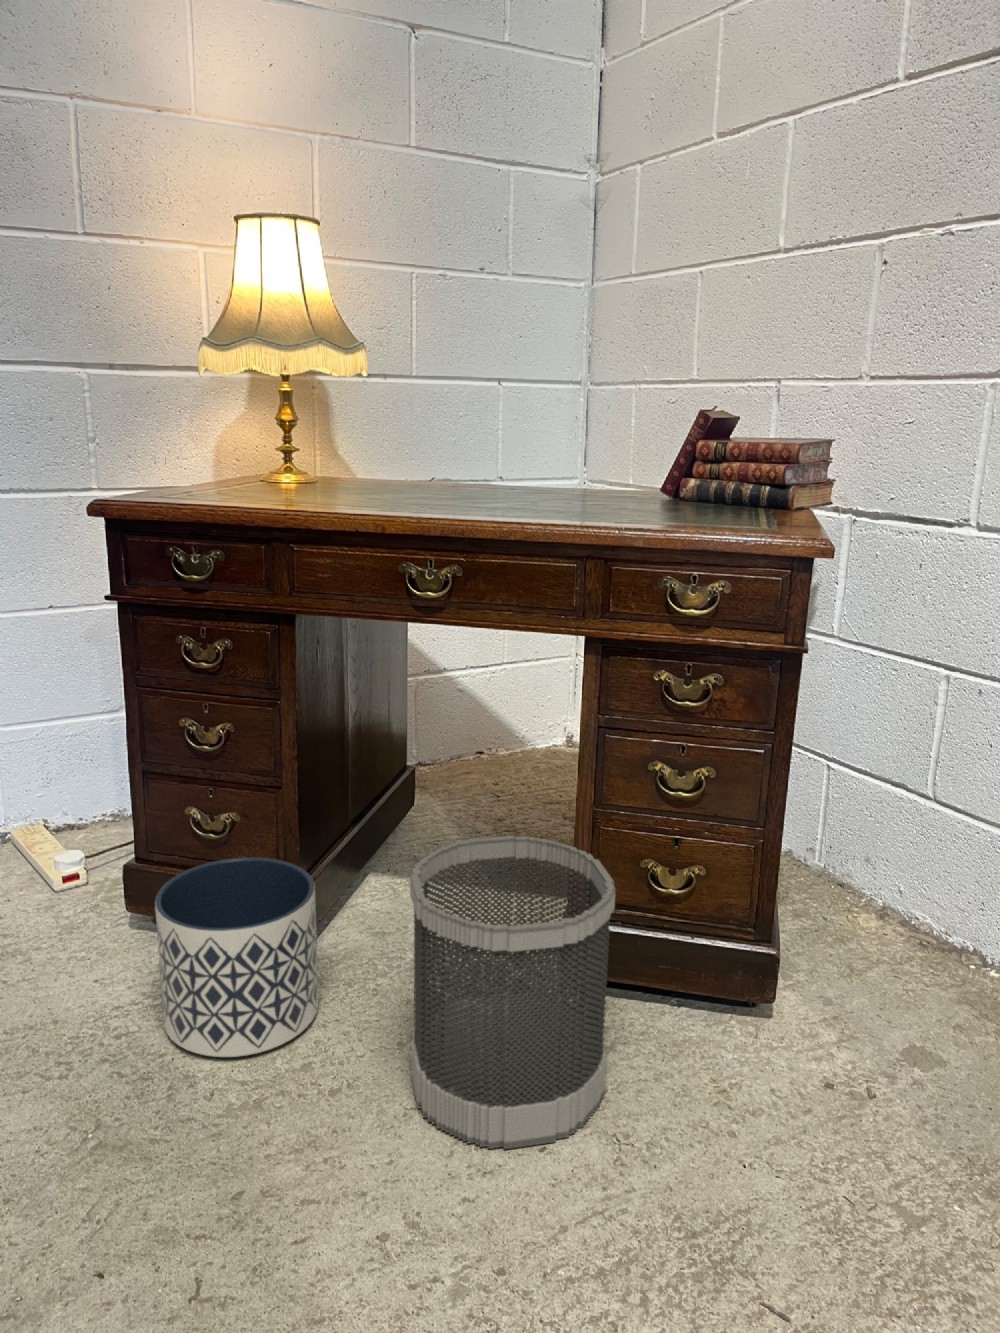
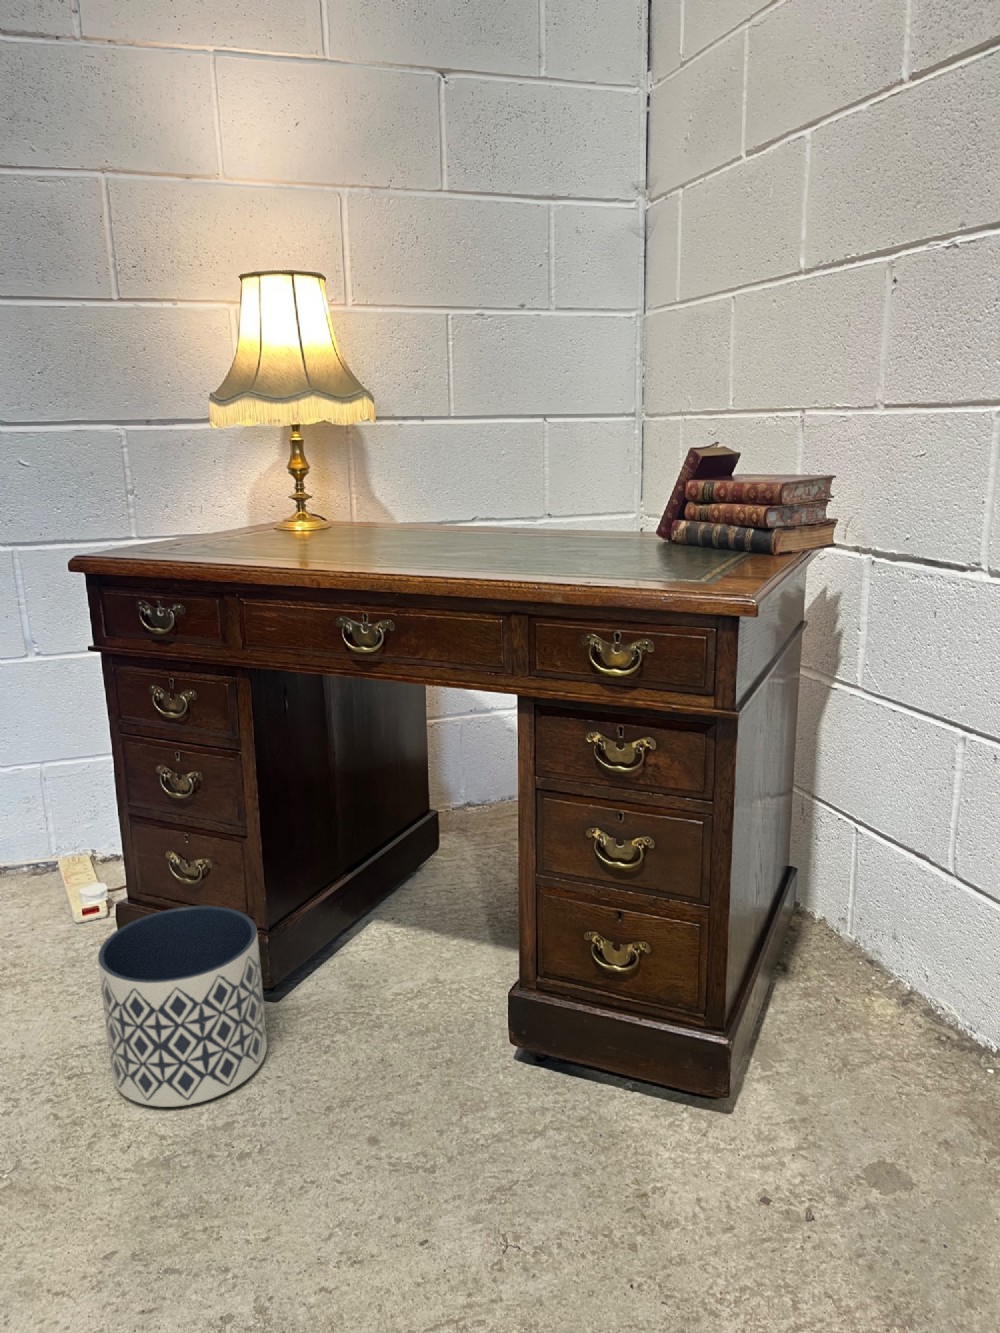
wastebasket: present [410,836,615,1149] -> none [300,901,516,1236]

